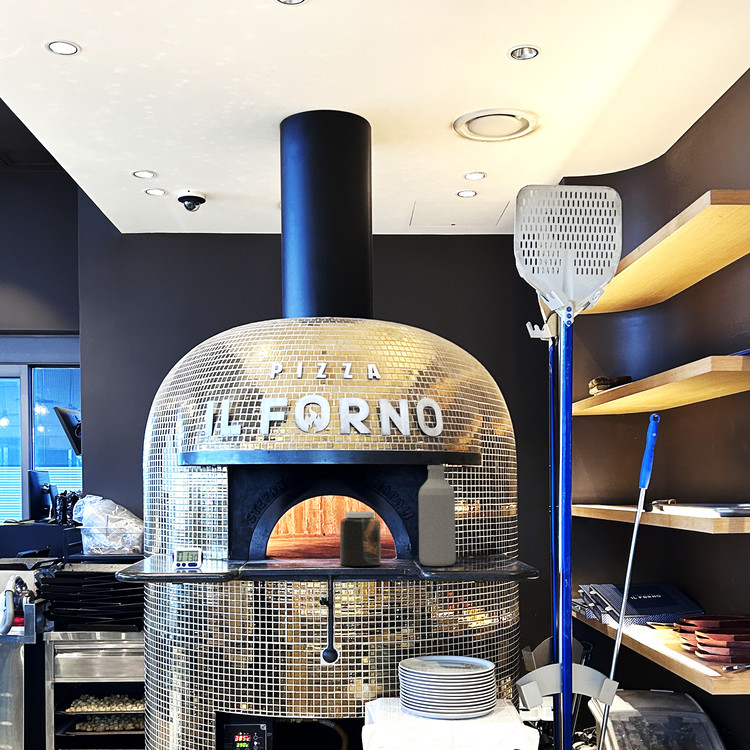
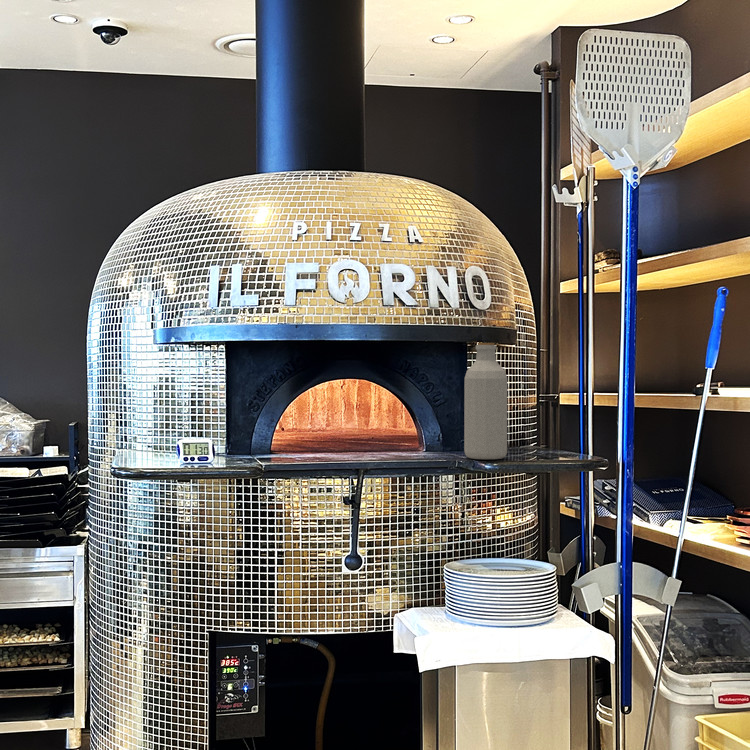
jar: present [340,512,381,566] -> none [376,398,423,460]

